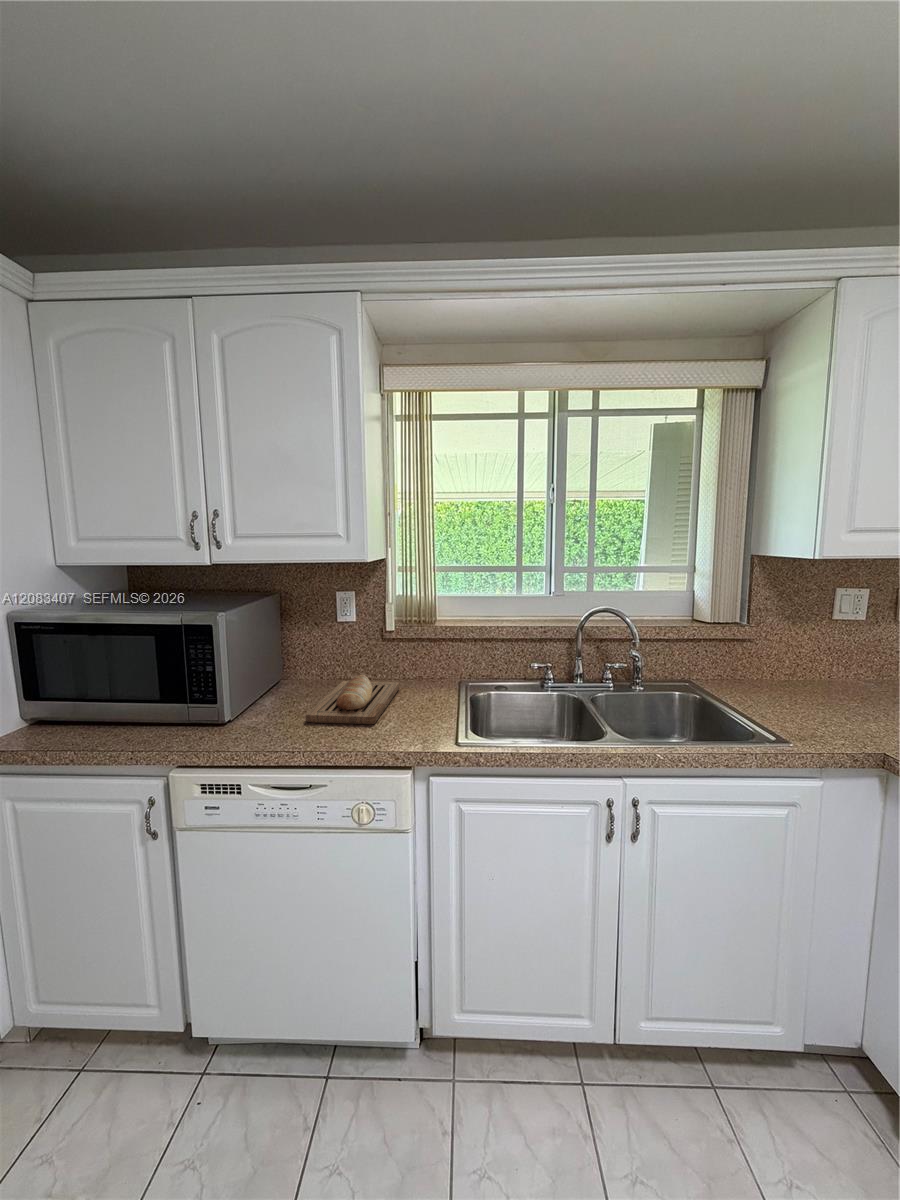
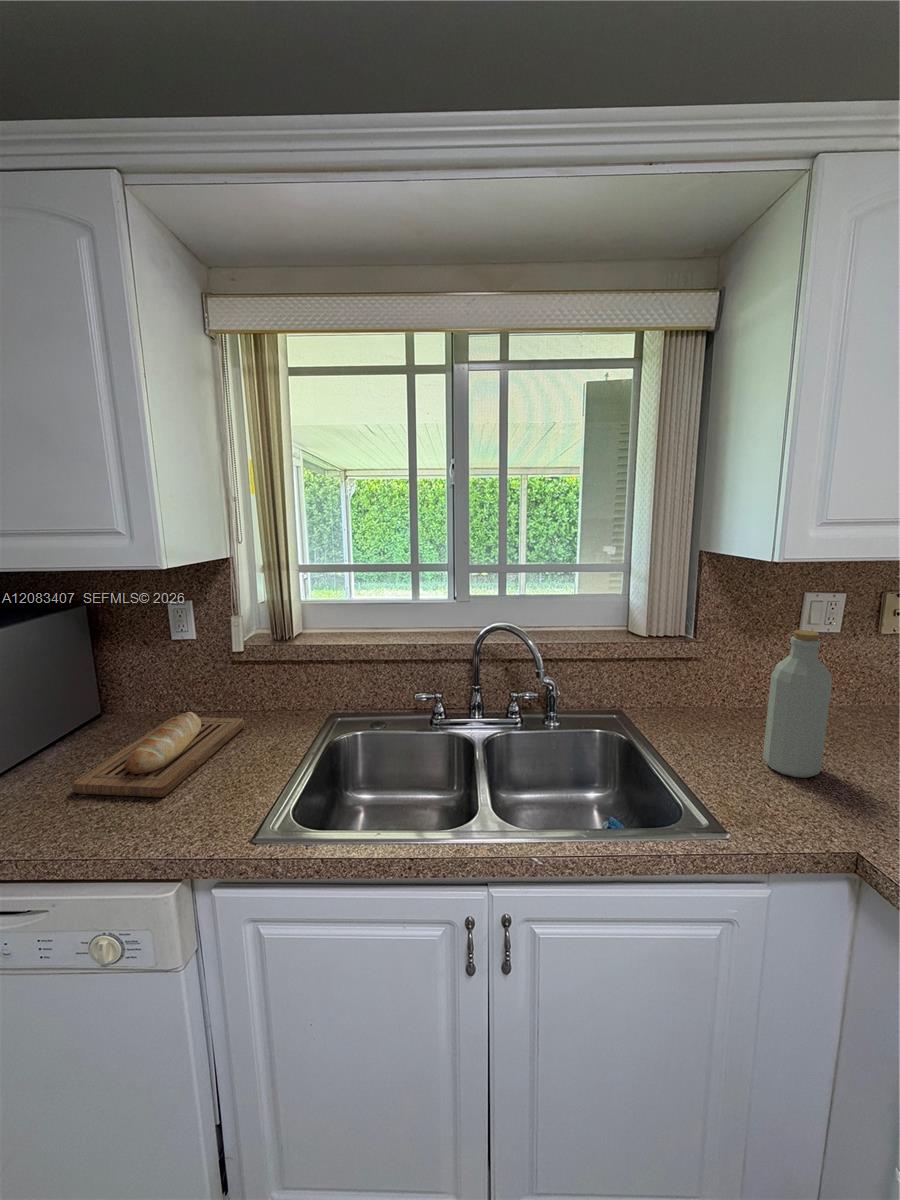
bottle: none [809,608,860,717] -> present [763,630,832,778]

